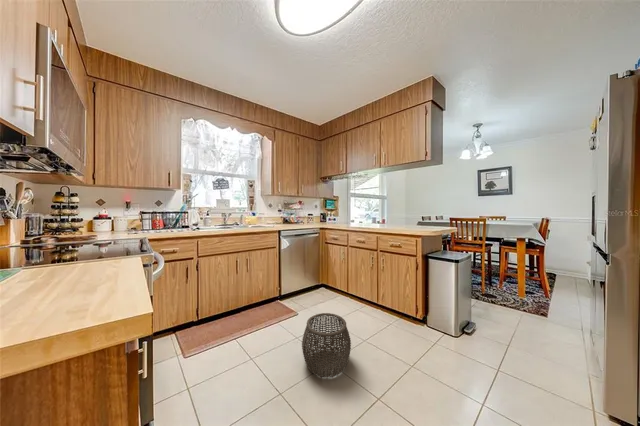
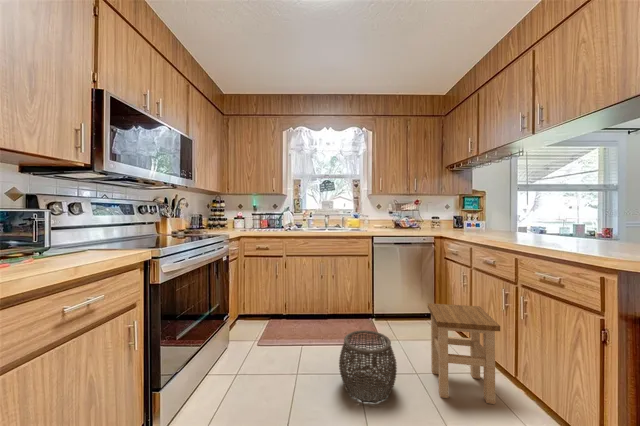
stool: none [348,275,401,346] -> present [428,303,500,404]

